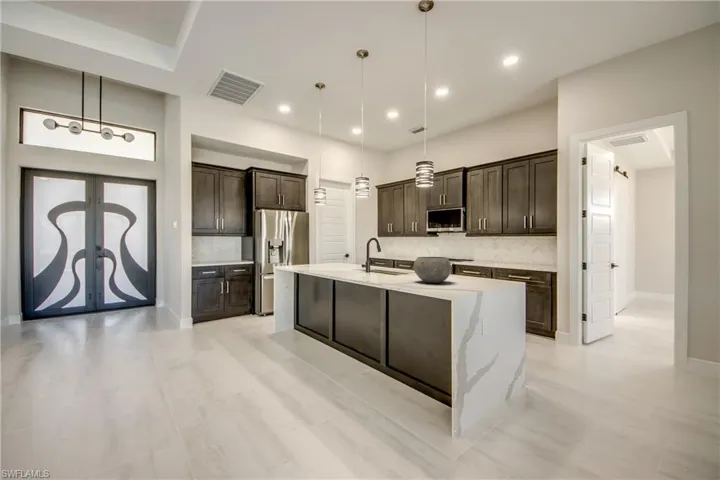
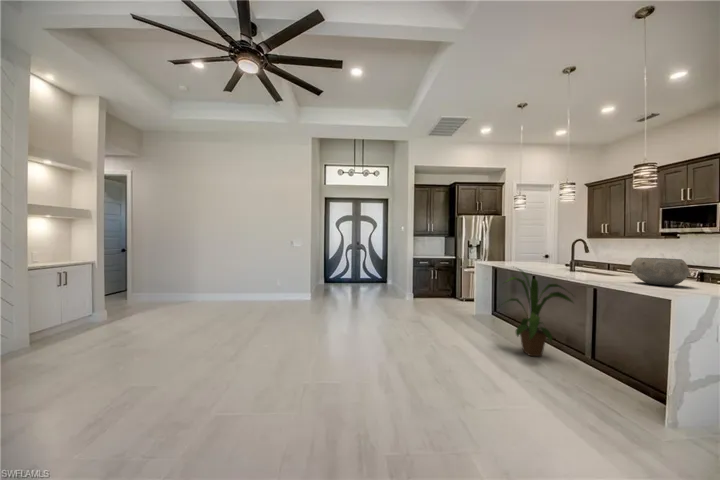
house plant: none [296,272,372,375] -> present [506,270,573,356]

